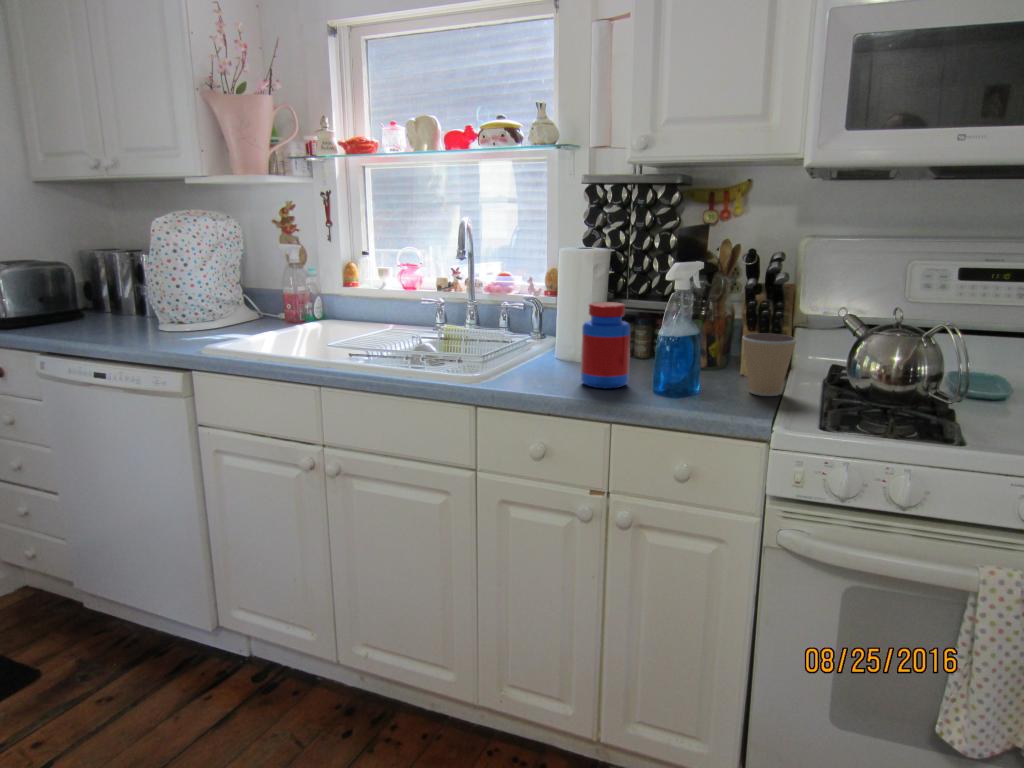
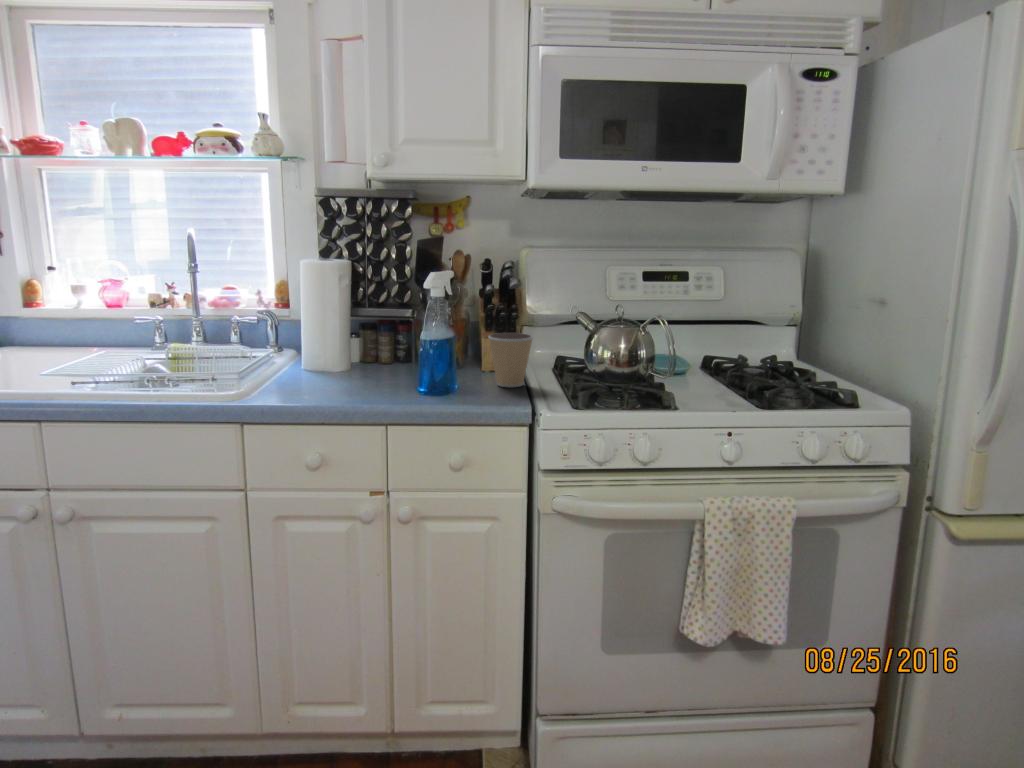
jar: present [581,302,630,388] -> none [343,311,390,393]

